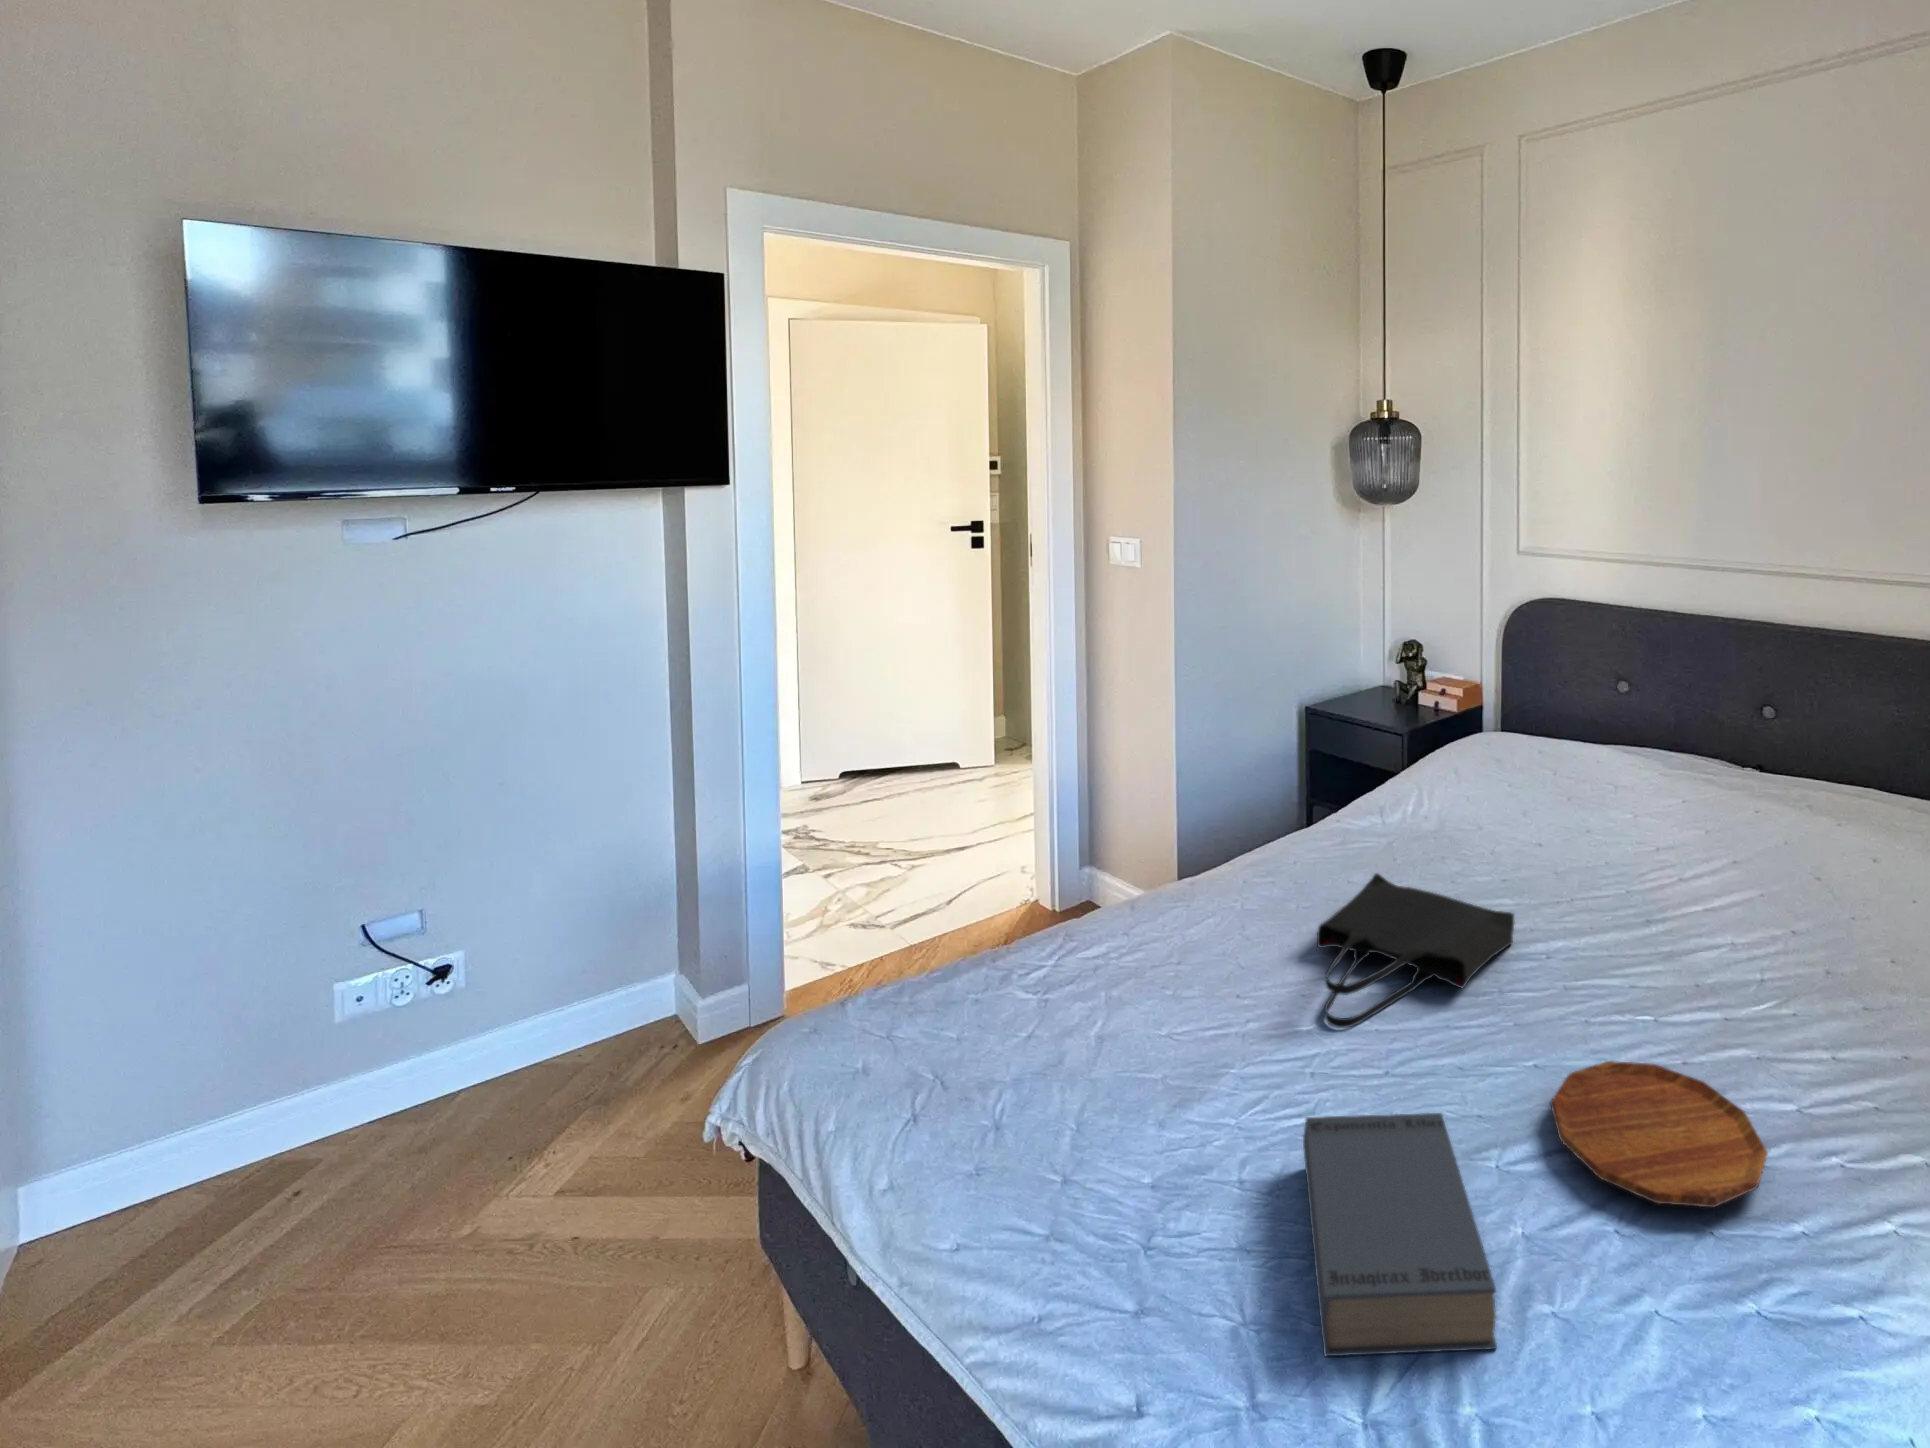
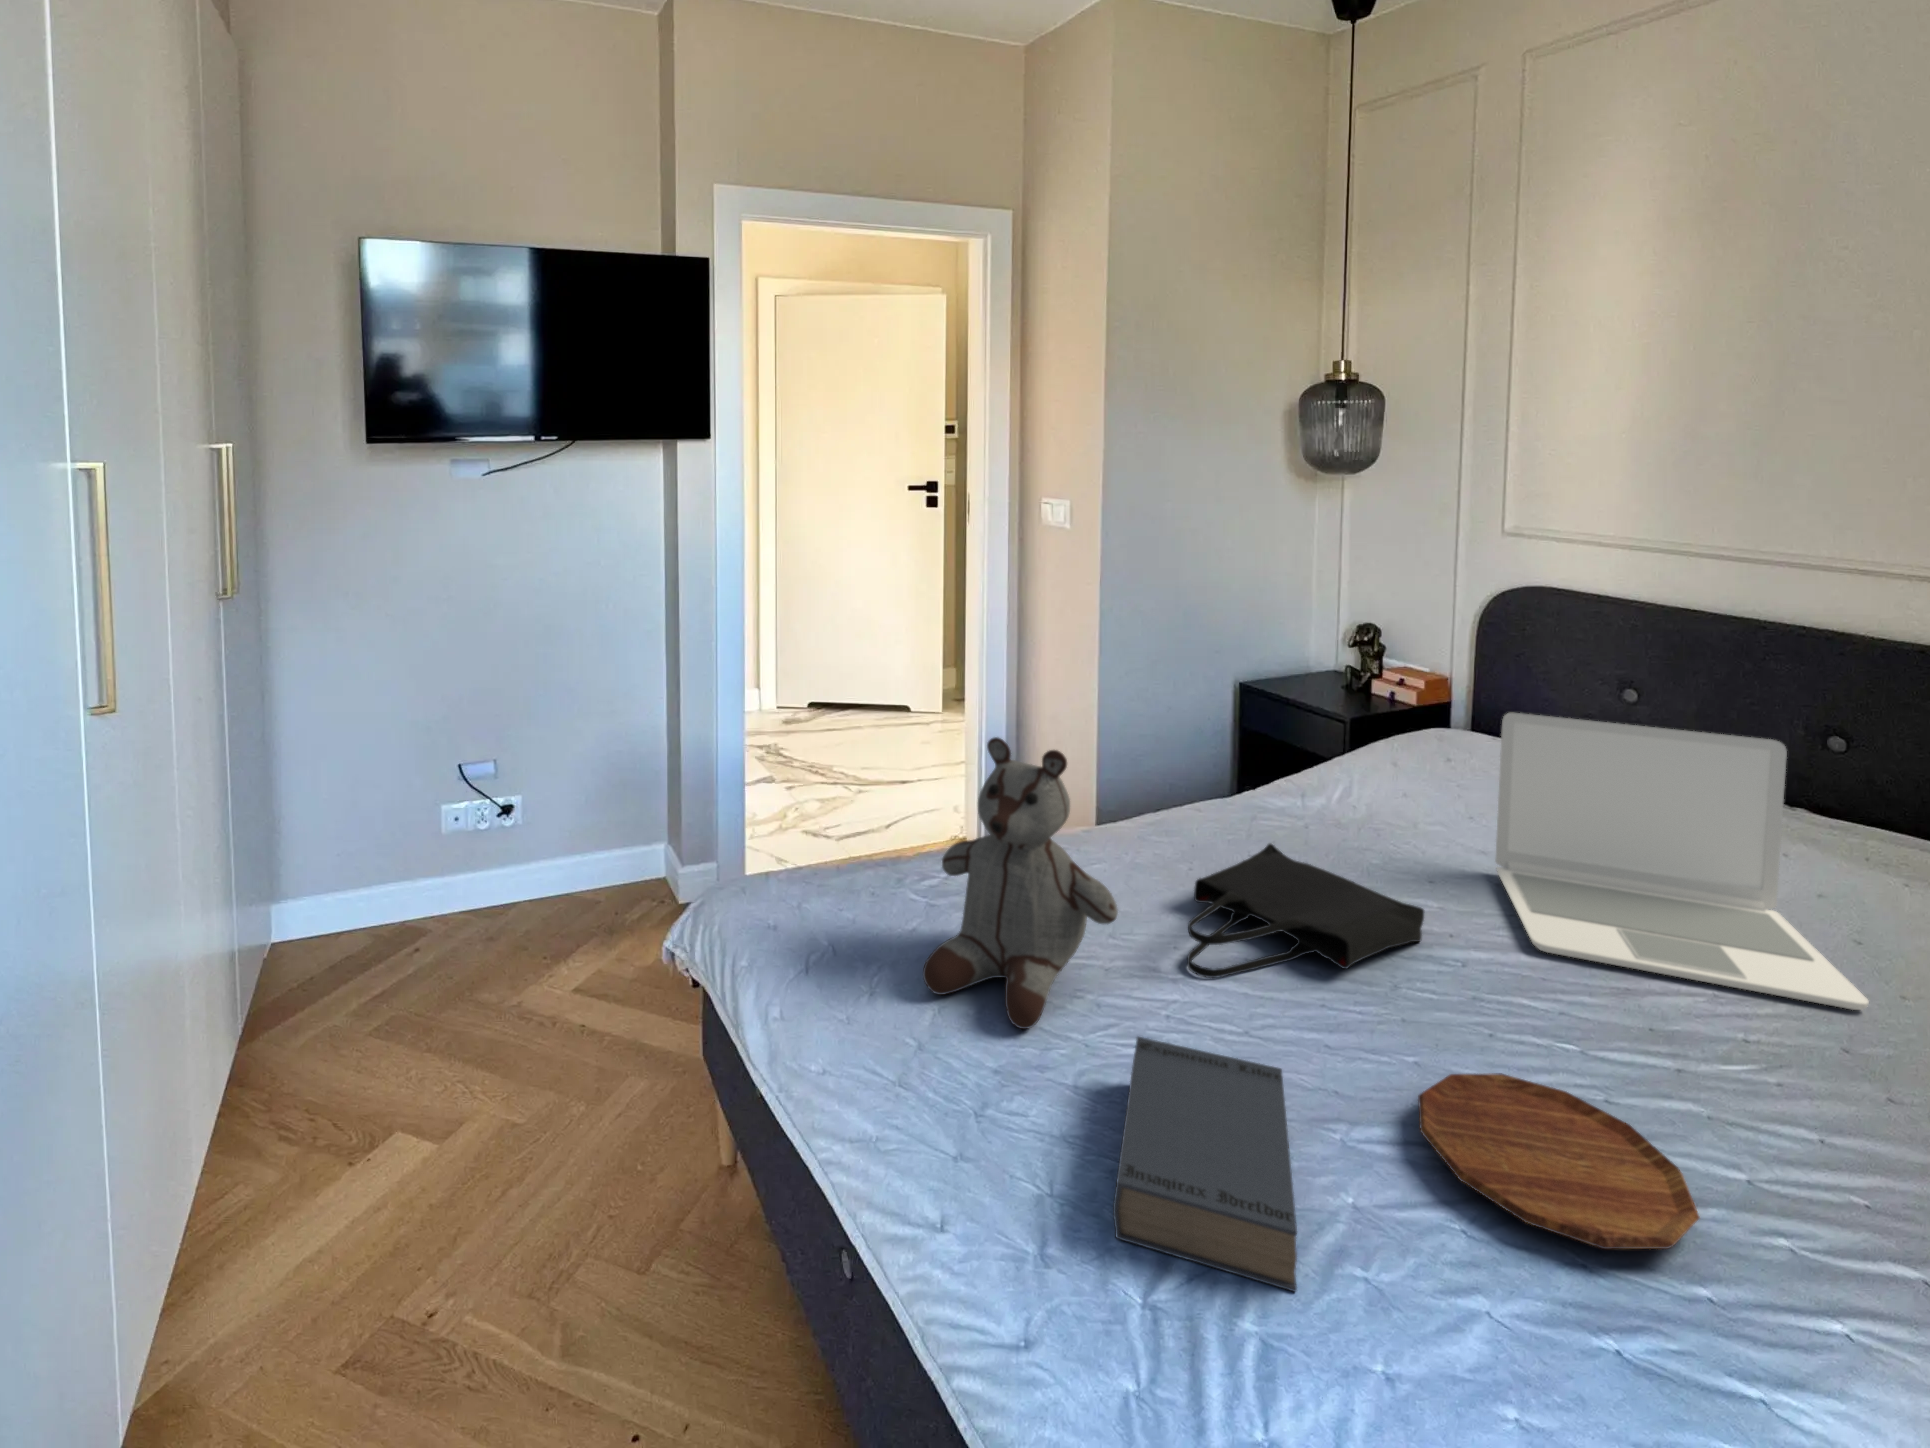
laptop: none [1552,720,1816,932] -> present [1495,713,1869,1010]
stuffed bear: none [1063,818,1266,1138] -> present [923,737,1118,1029]

